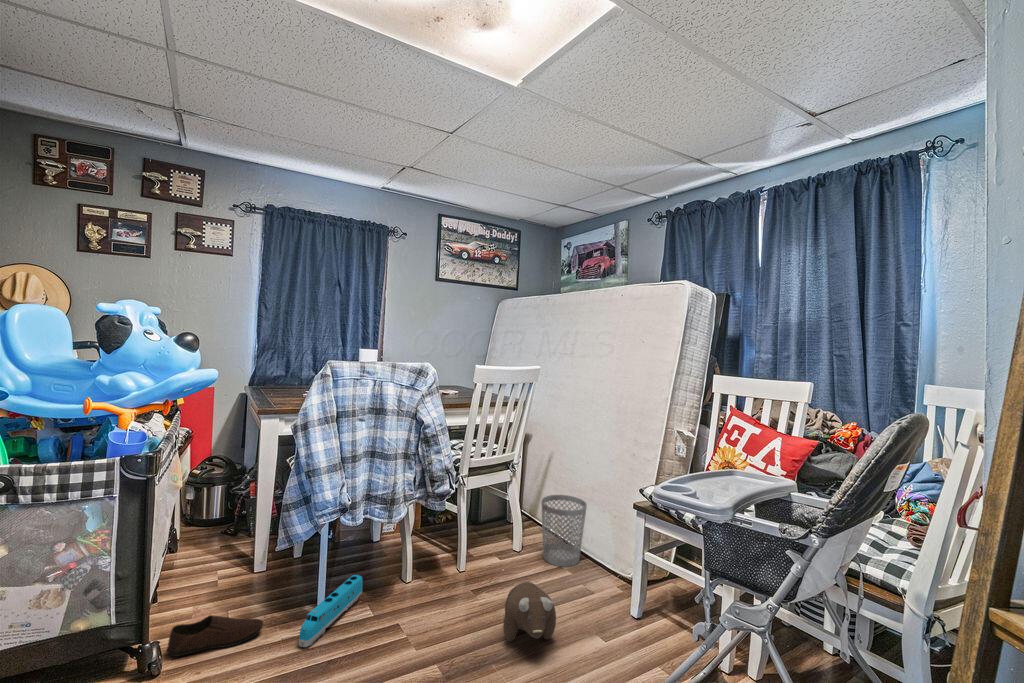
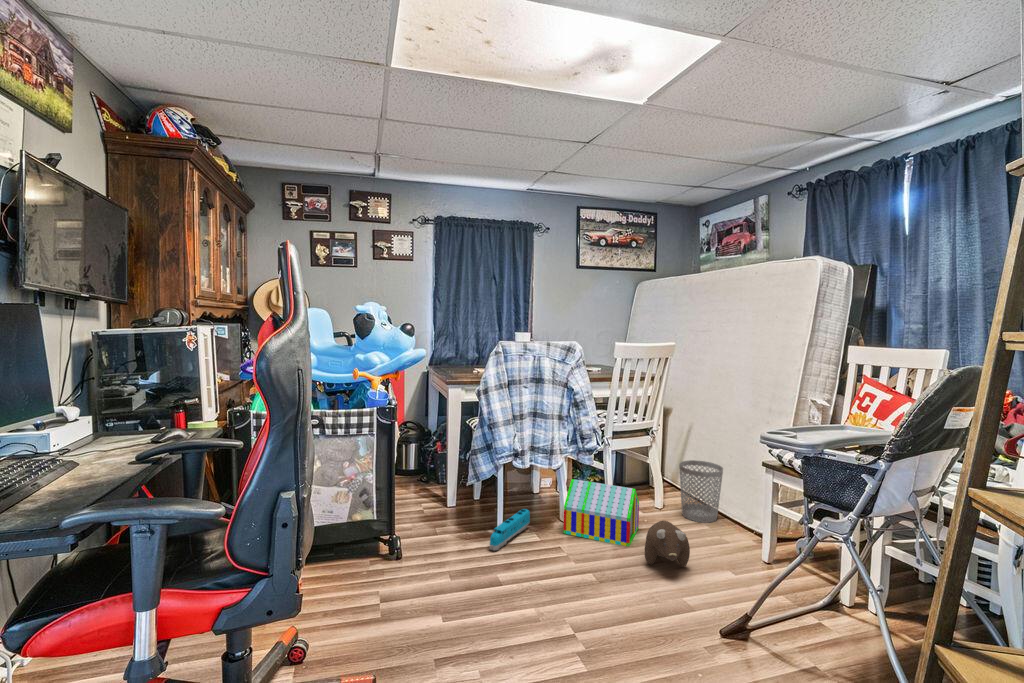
toy house: none [405,531,498,615] -> present [563,479,639,547]
shoe: present [167,615,263,657] -> none [405,523,463,546]

